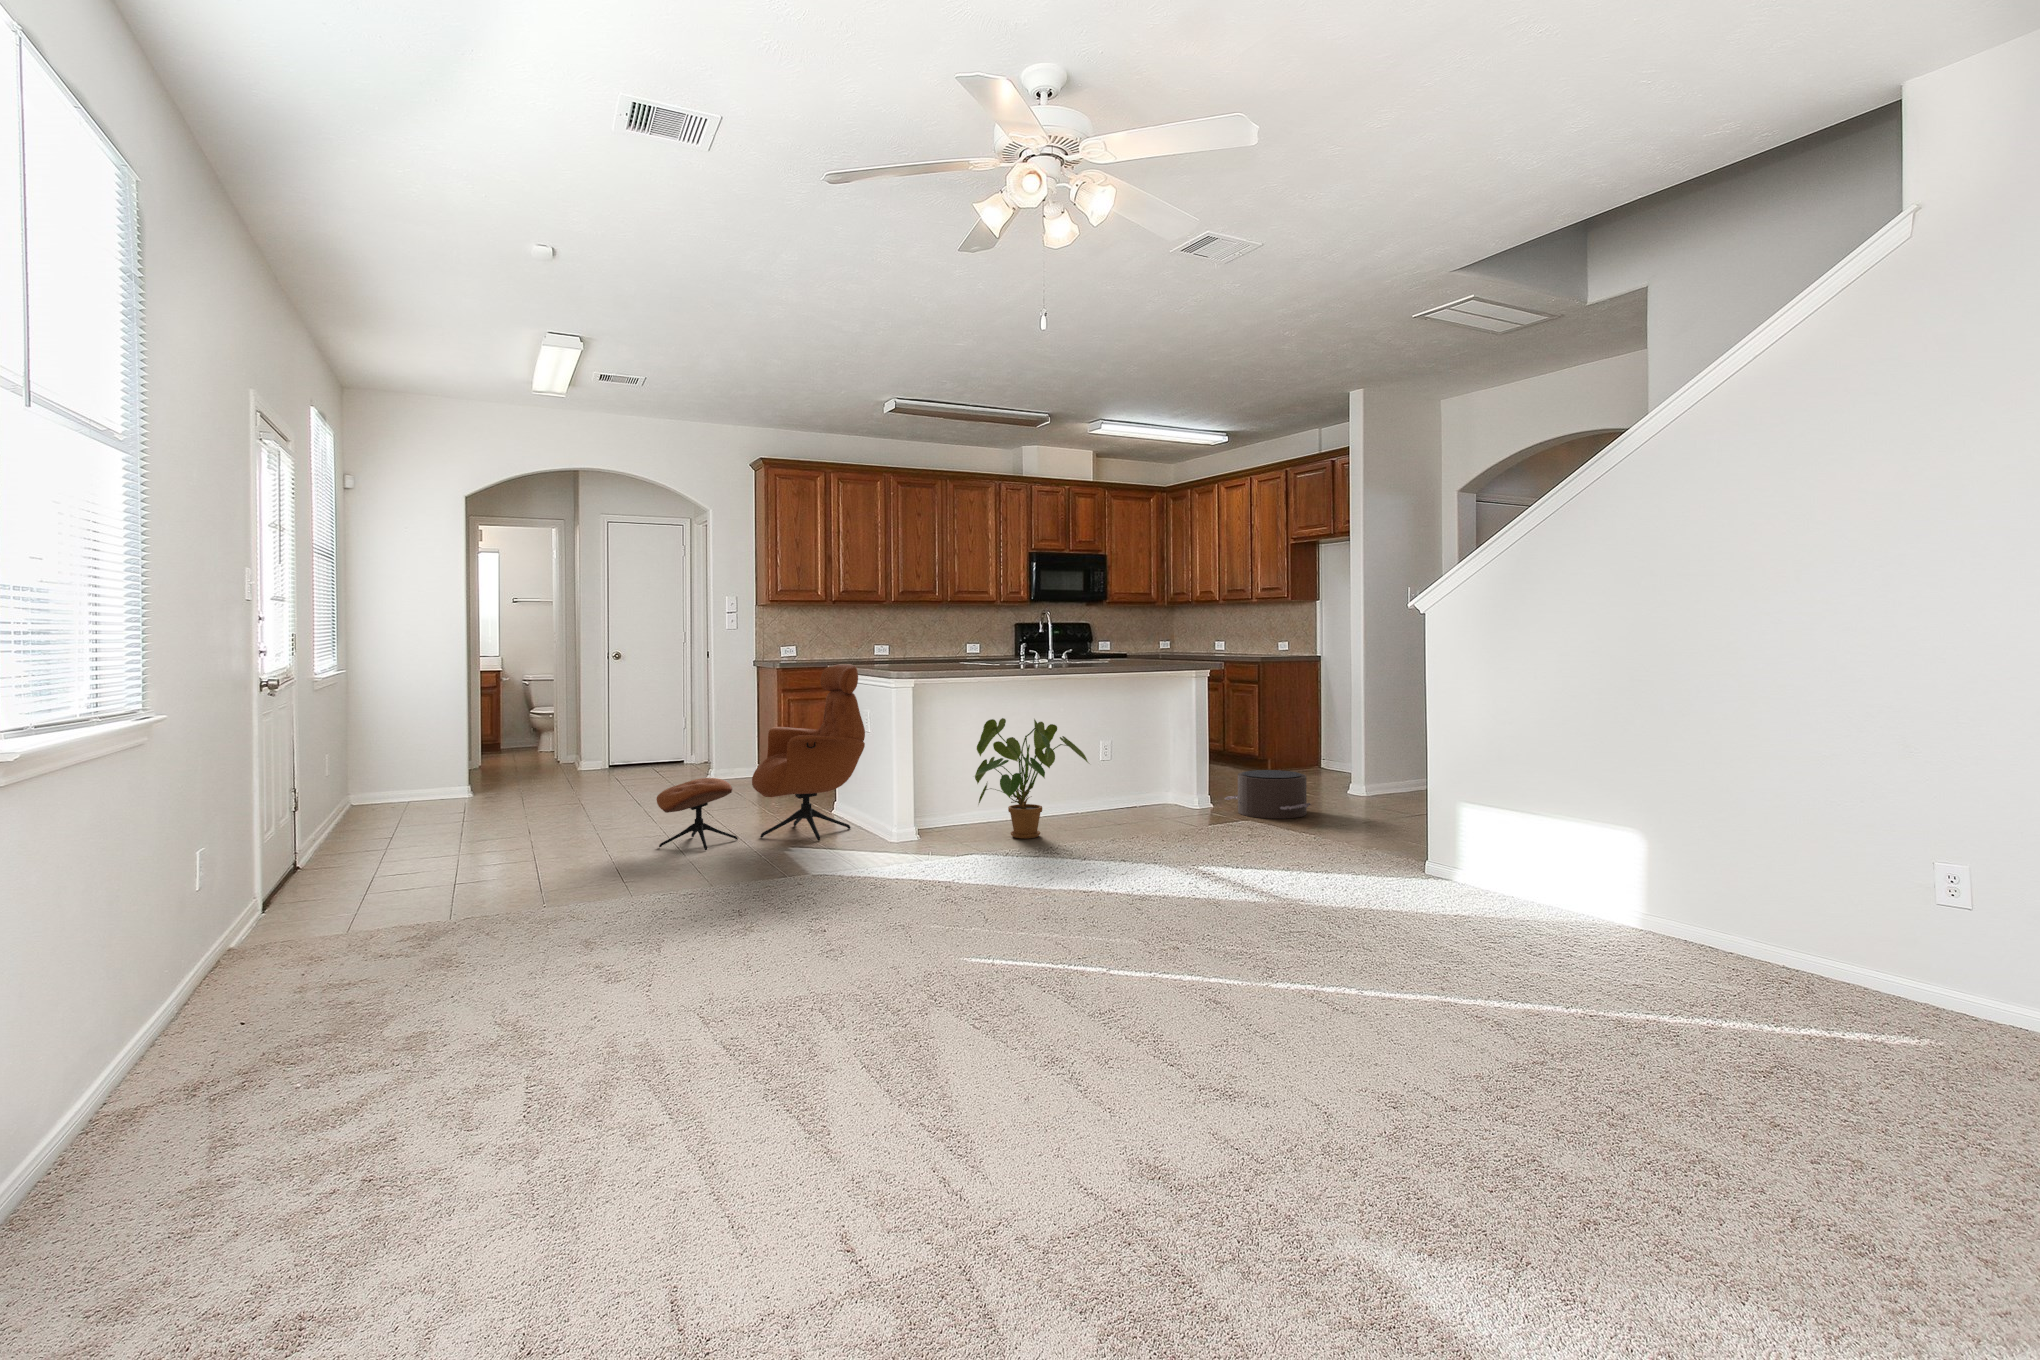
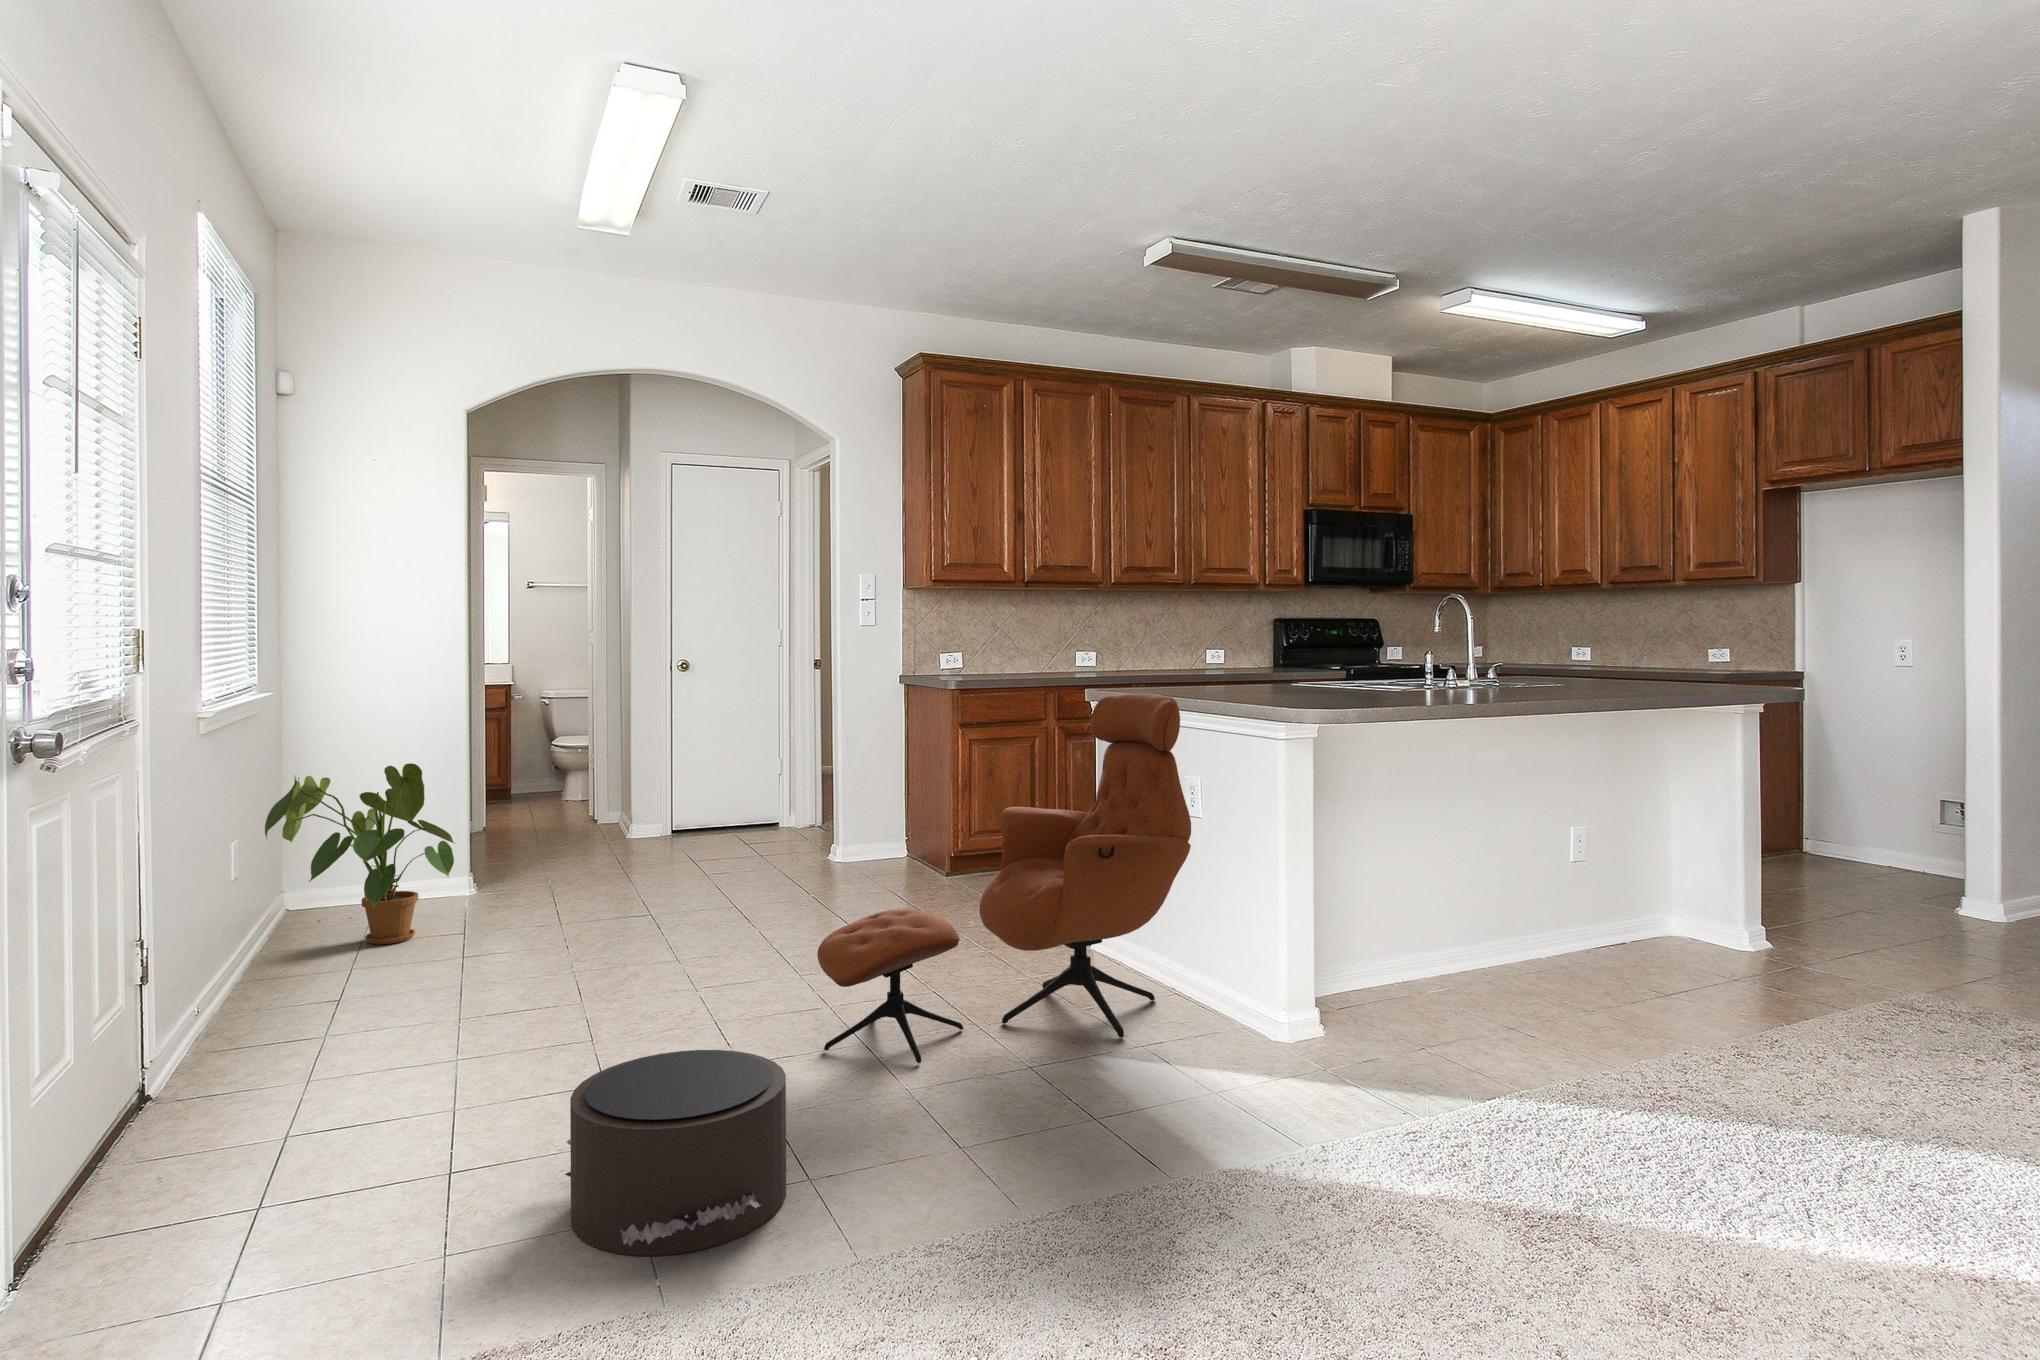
house plant: present [975,718,1088,839] -> present [265,763,454,944]
pouf: present [1224,770,1311,818] -> present [565,1050,786,1256]

